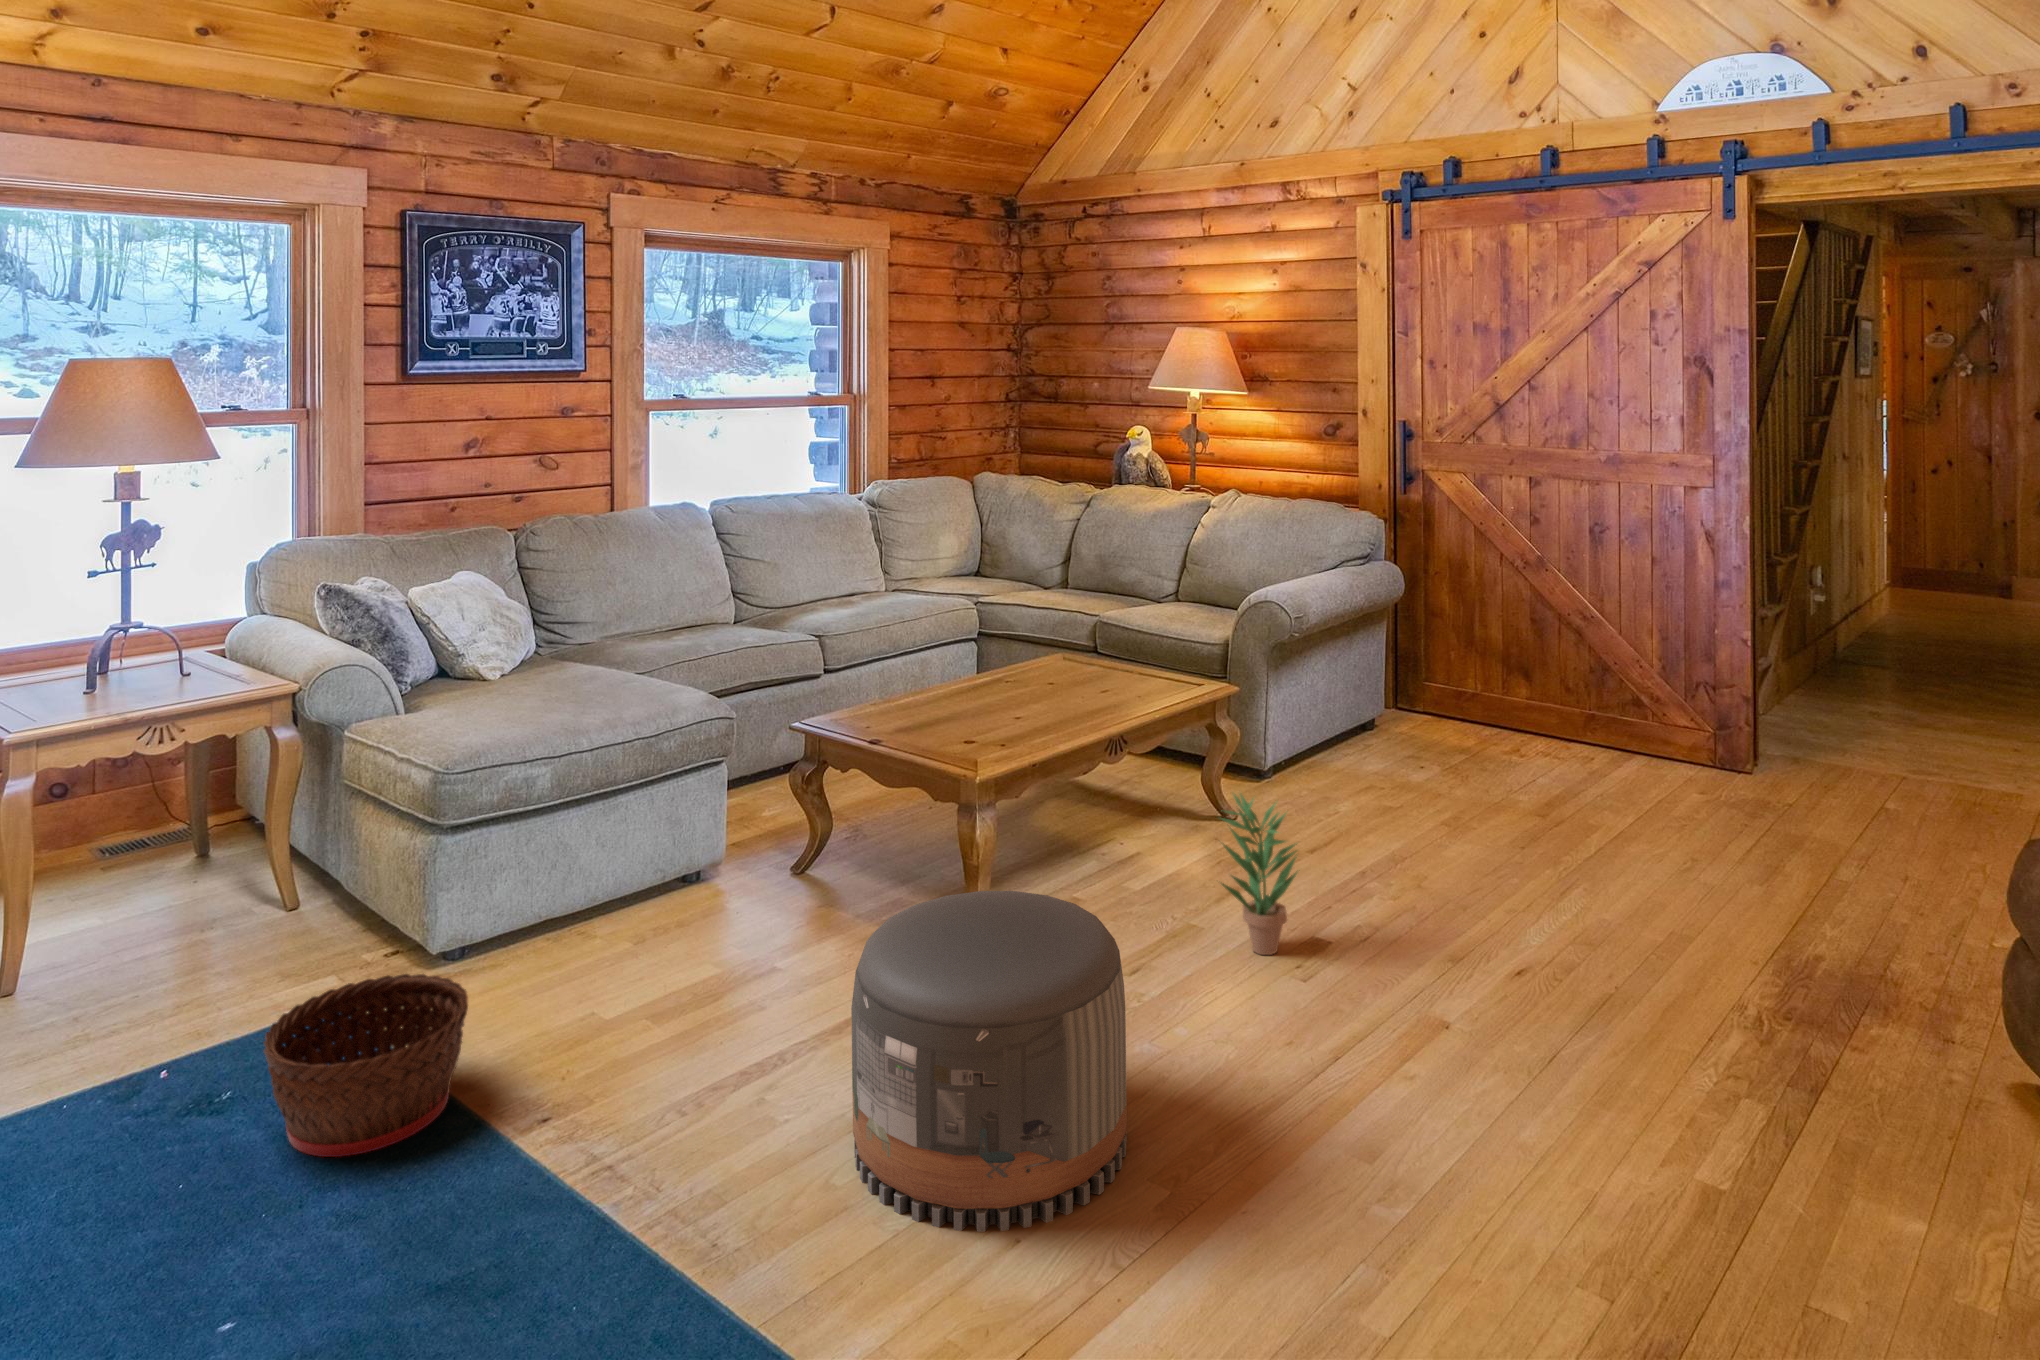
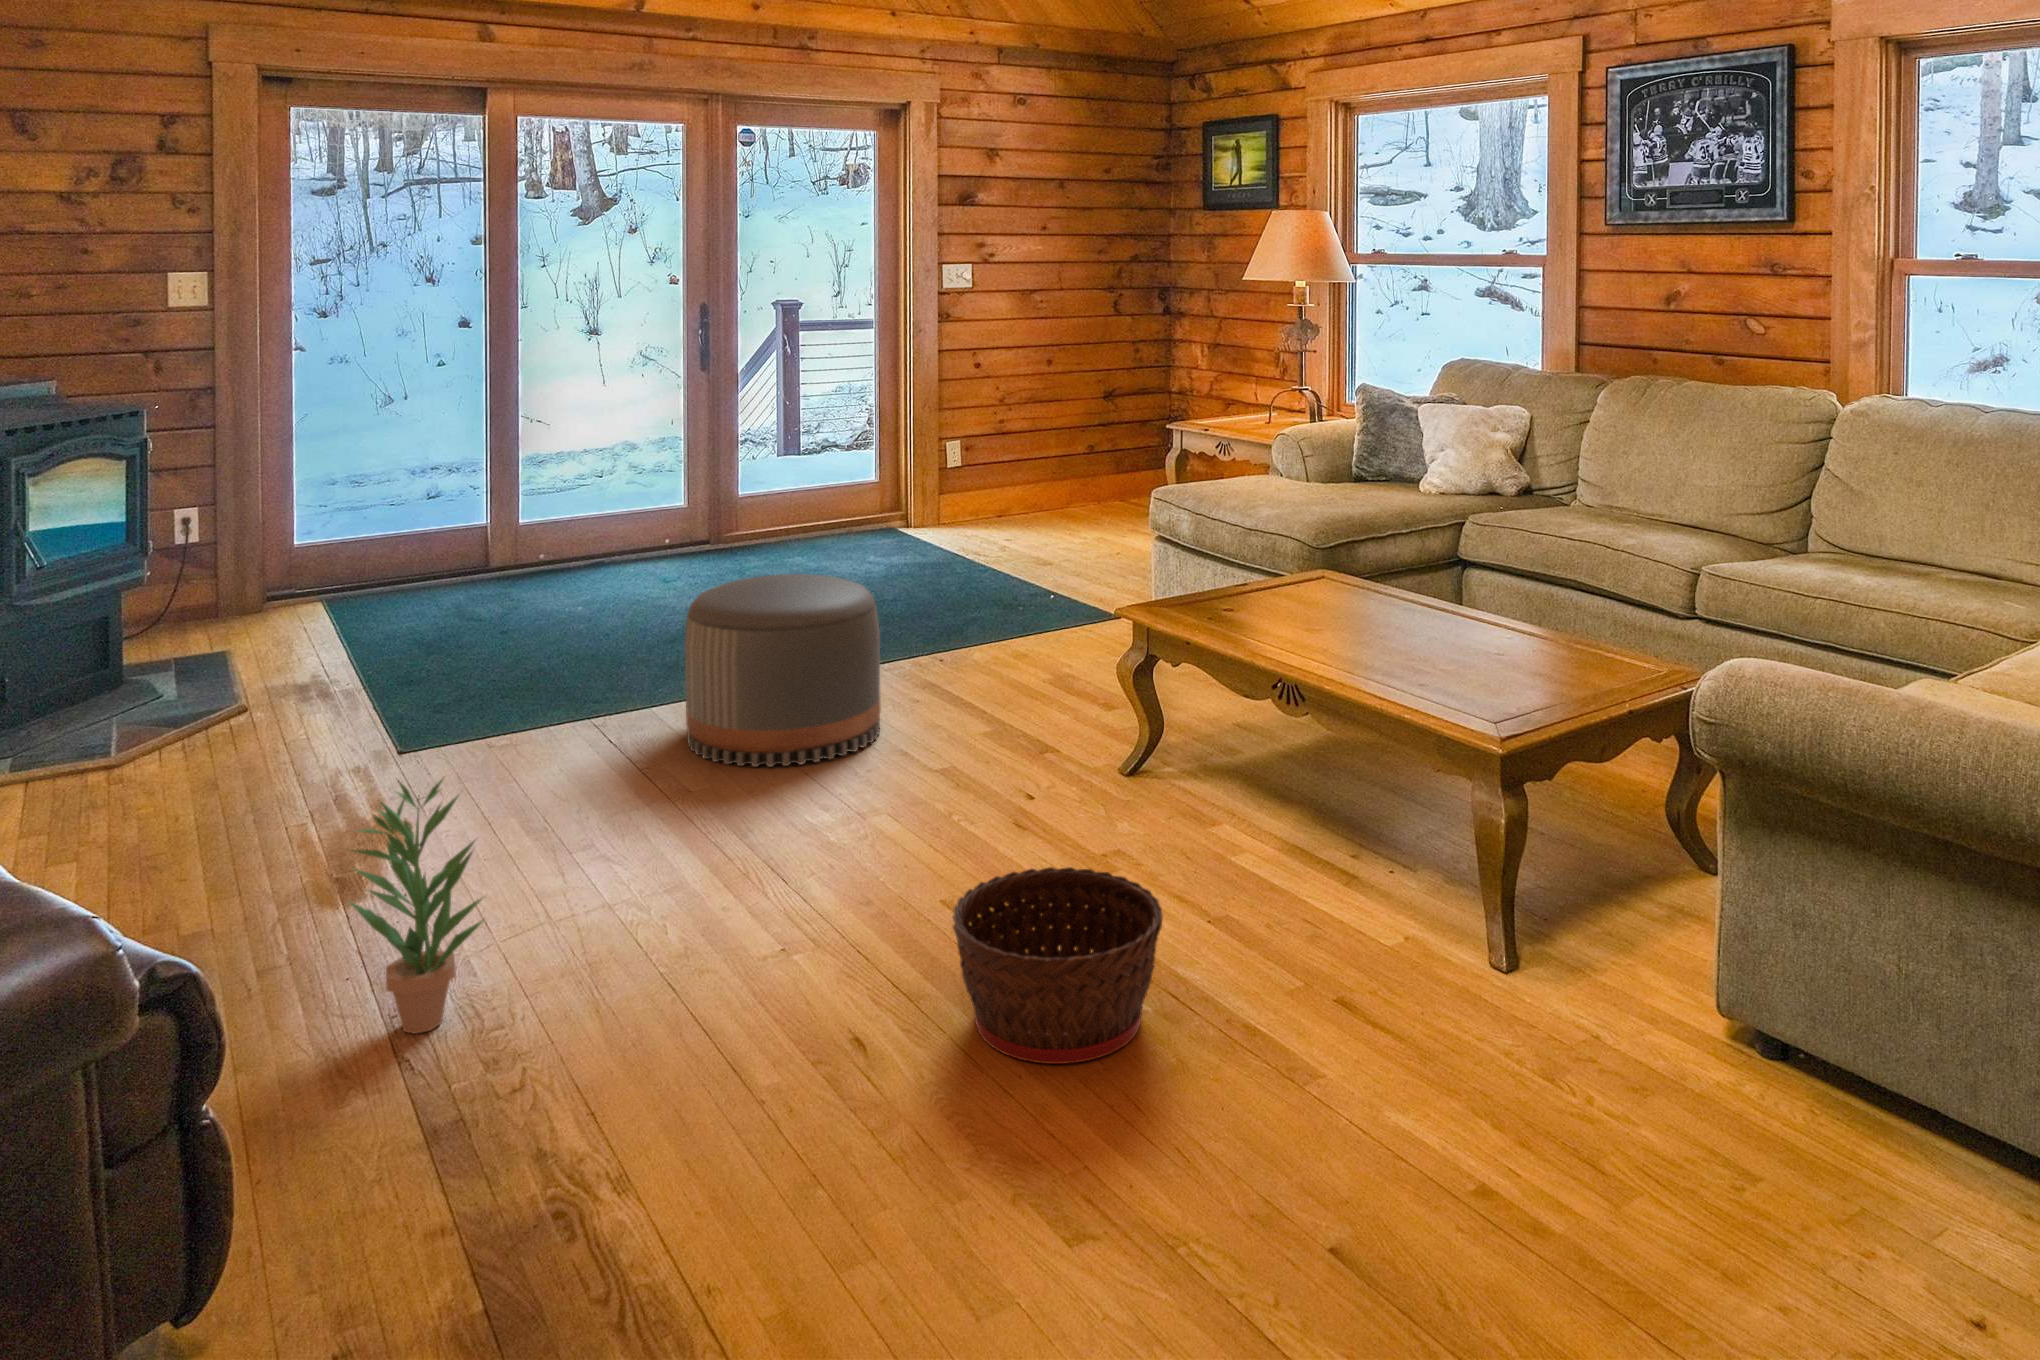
potted plant: present [1221,794,1297,955] -> present [350,777,482,1034]
basket: present [264,974,468,1157] -> present [953,867,1163,1064]

